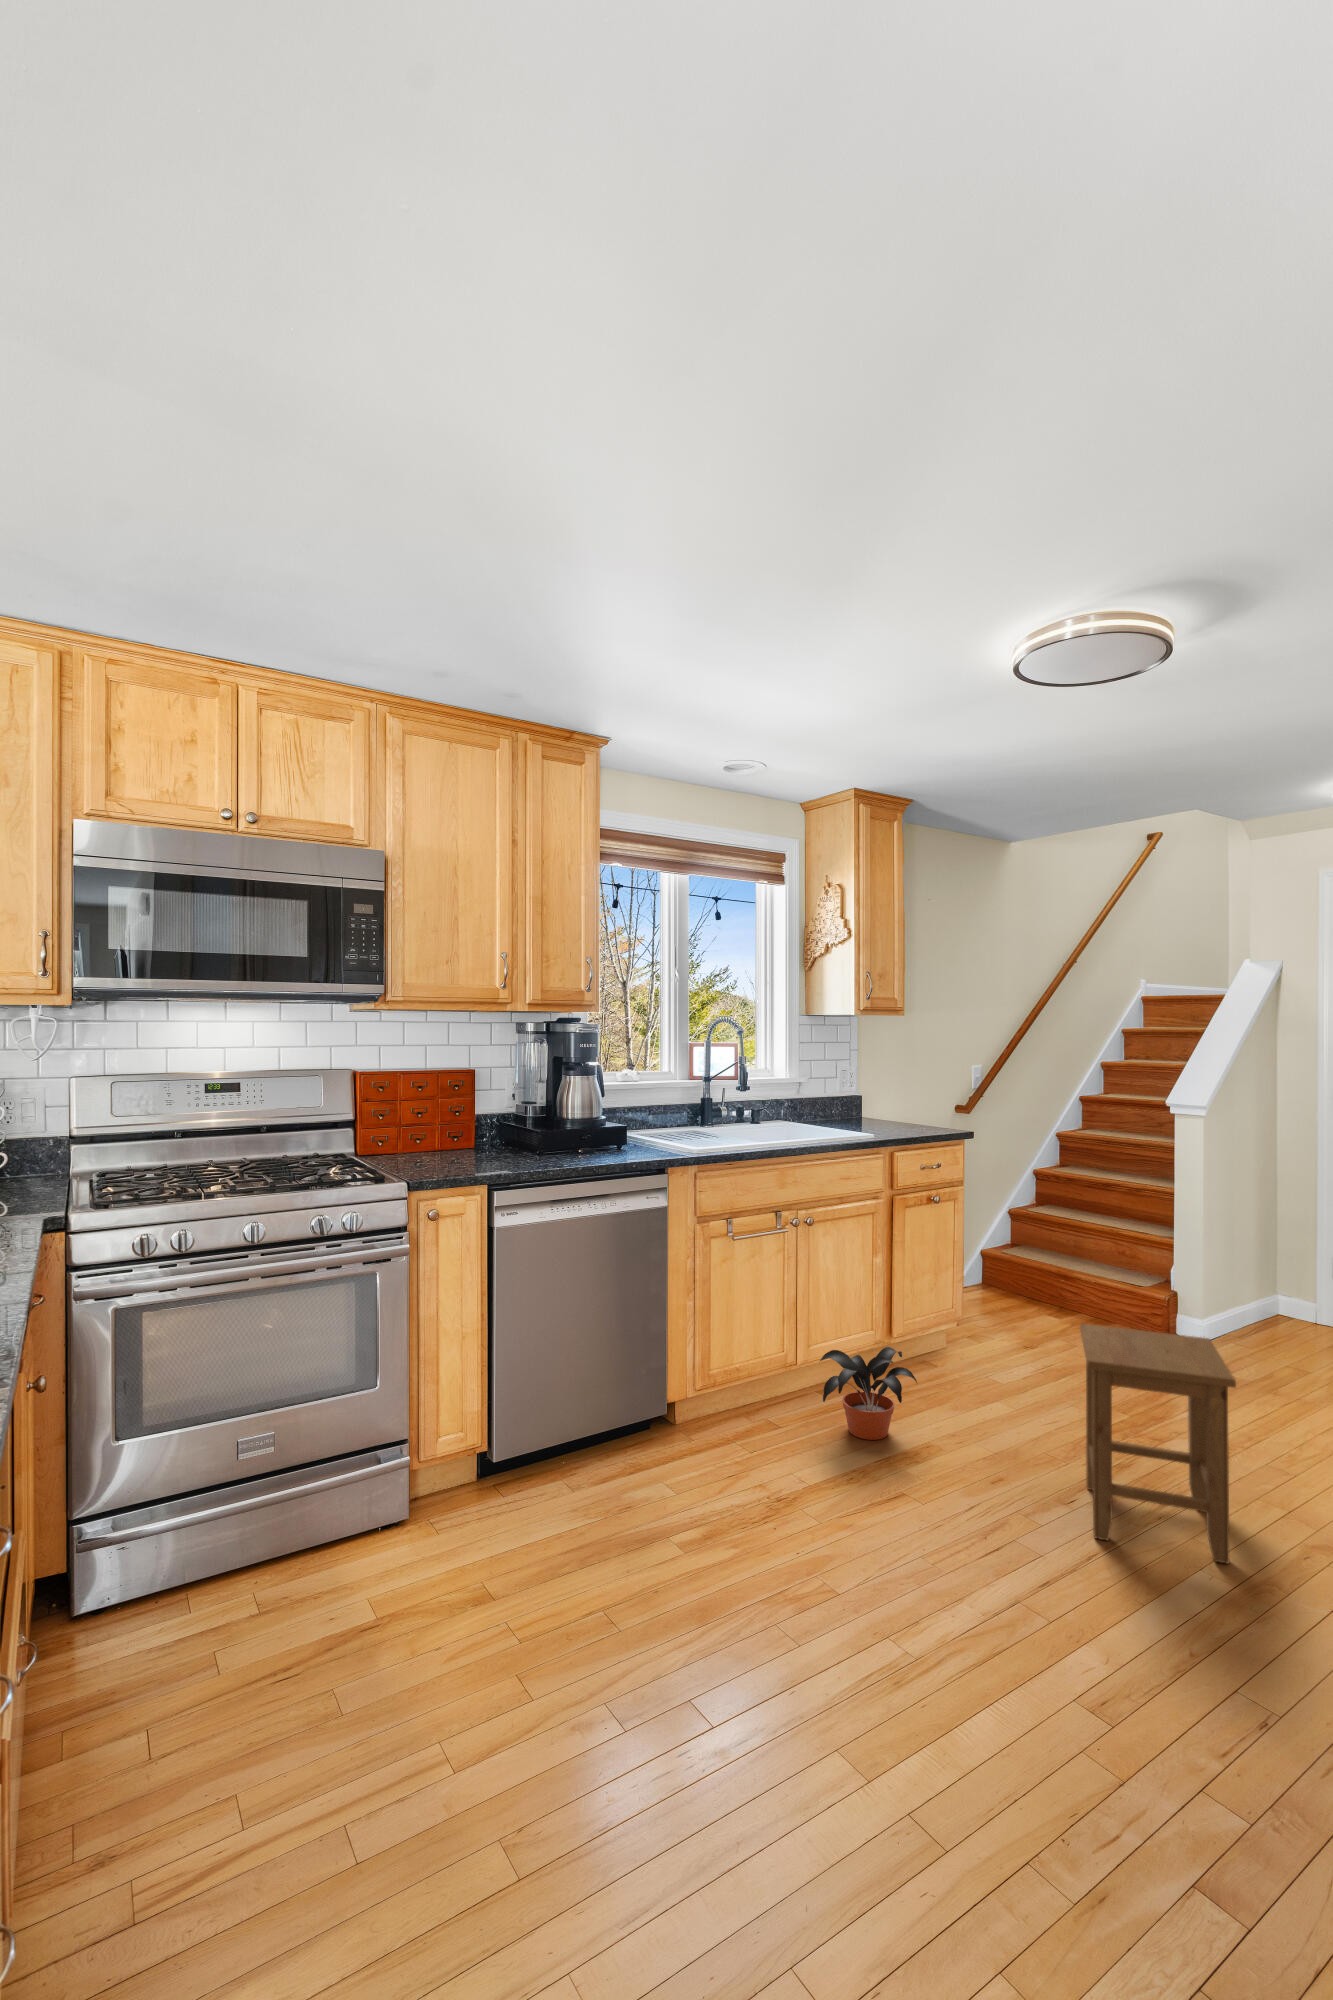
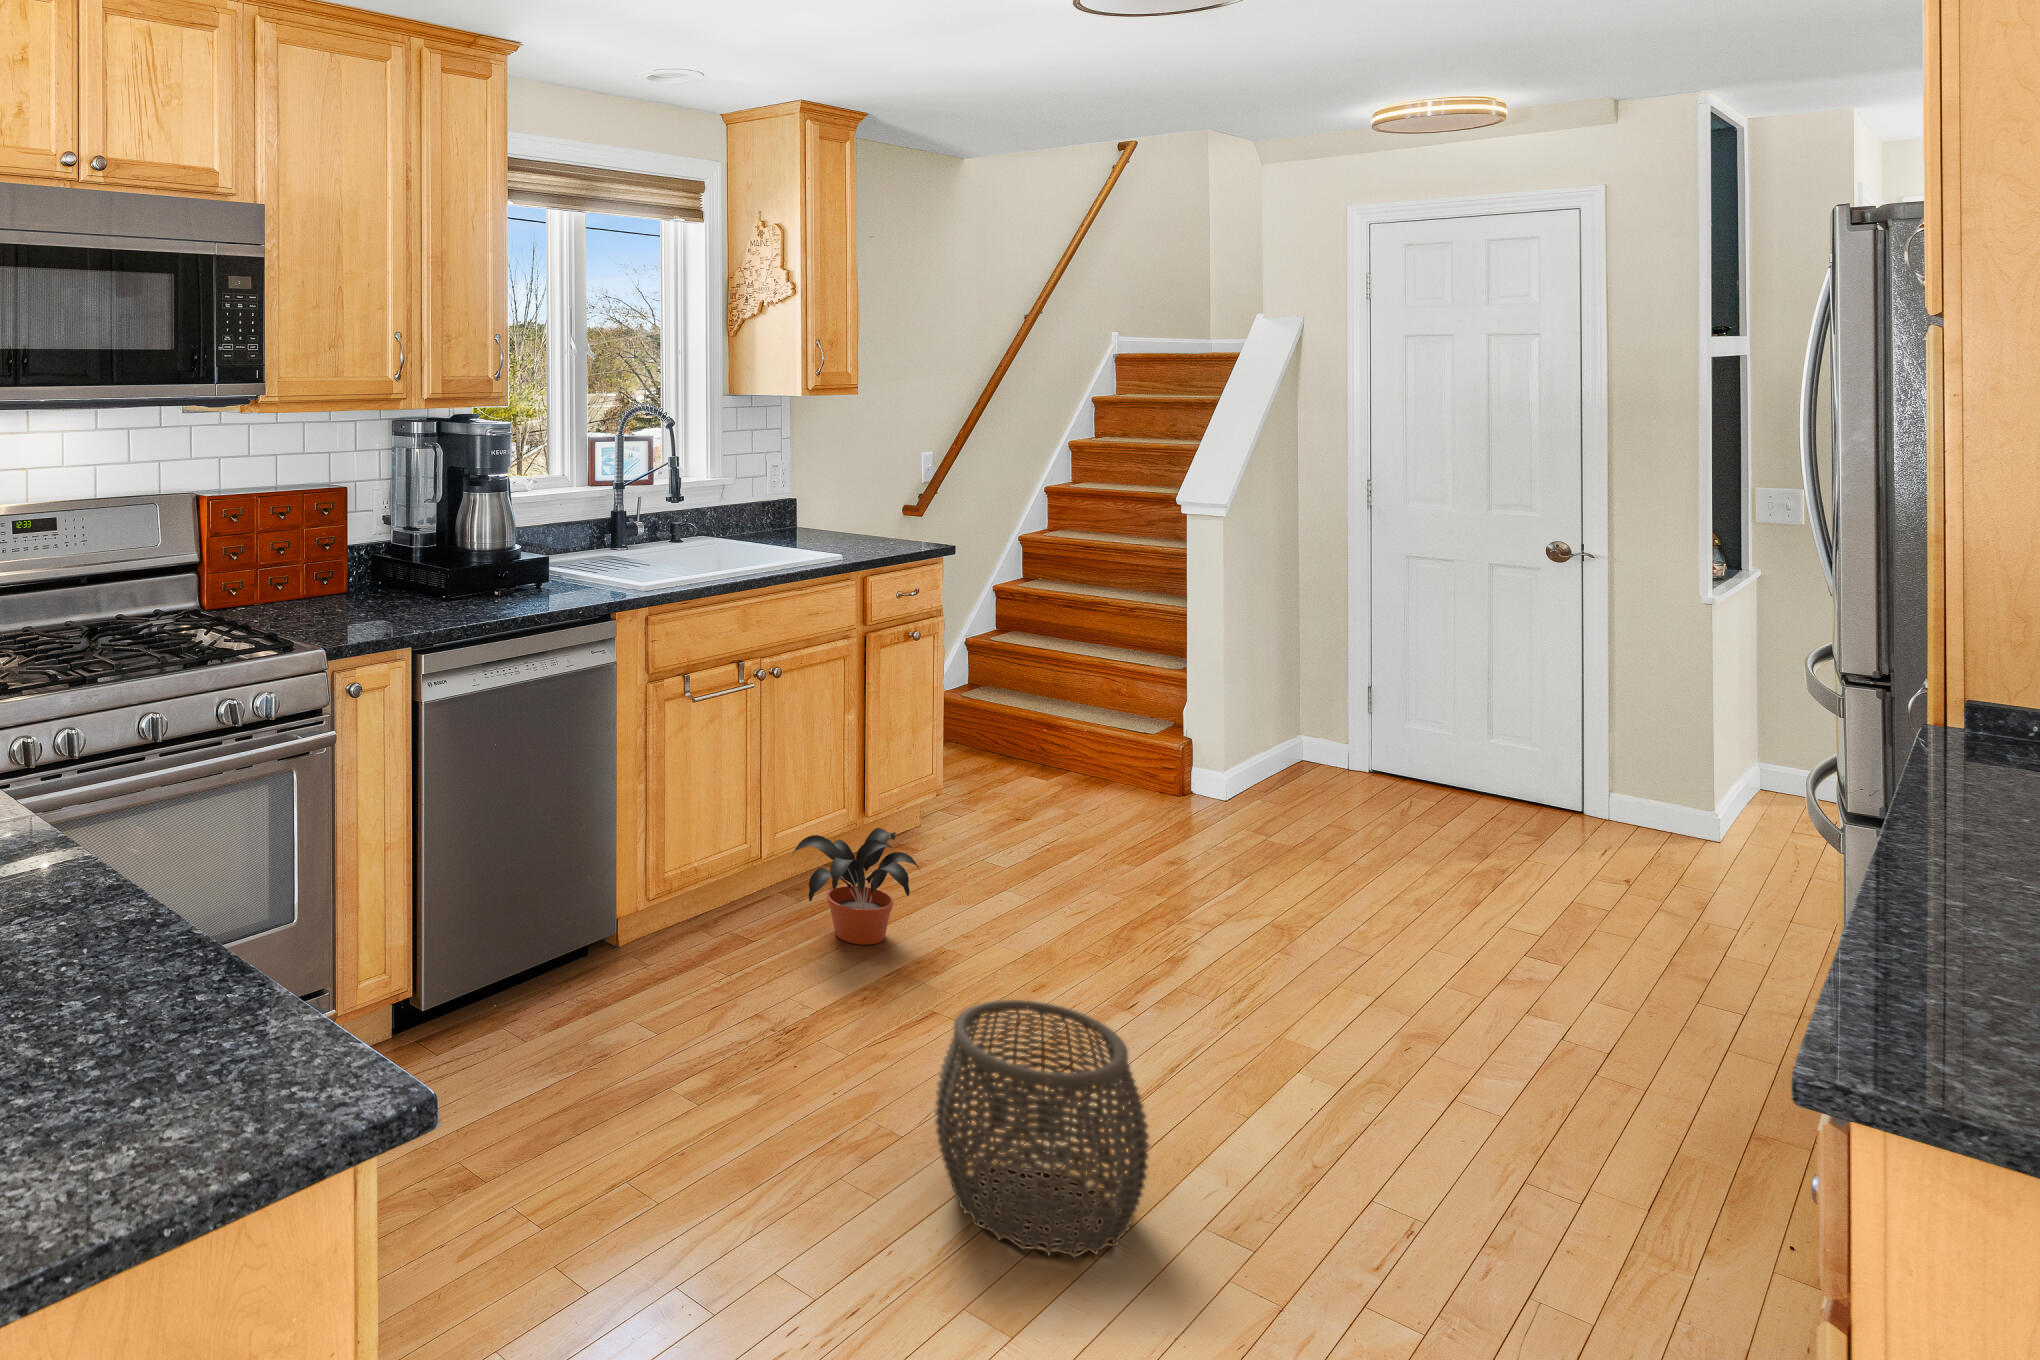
stool: present [1080,1324,1236,1563] -> none [1125,786,1323,1055]
woven basket: none [852,1496,1035,1733] -> present [935,1000,1149,1257]

